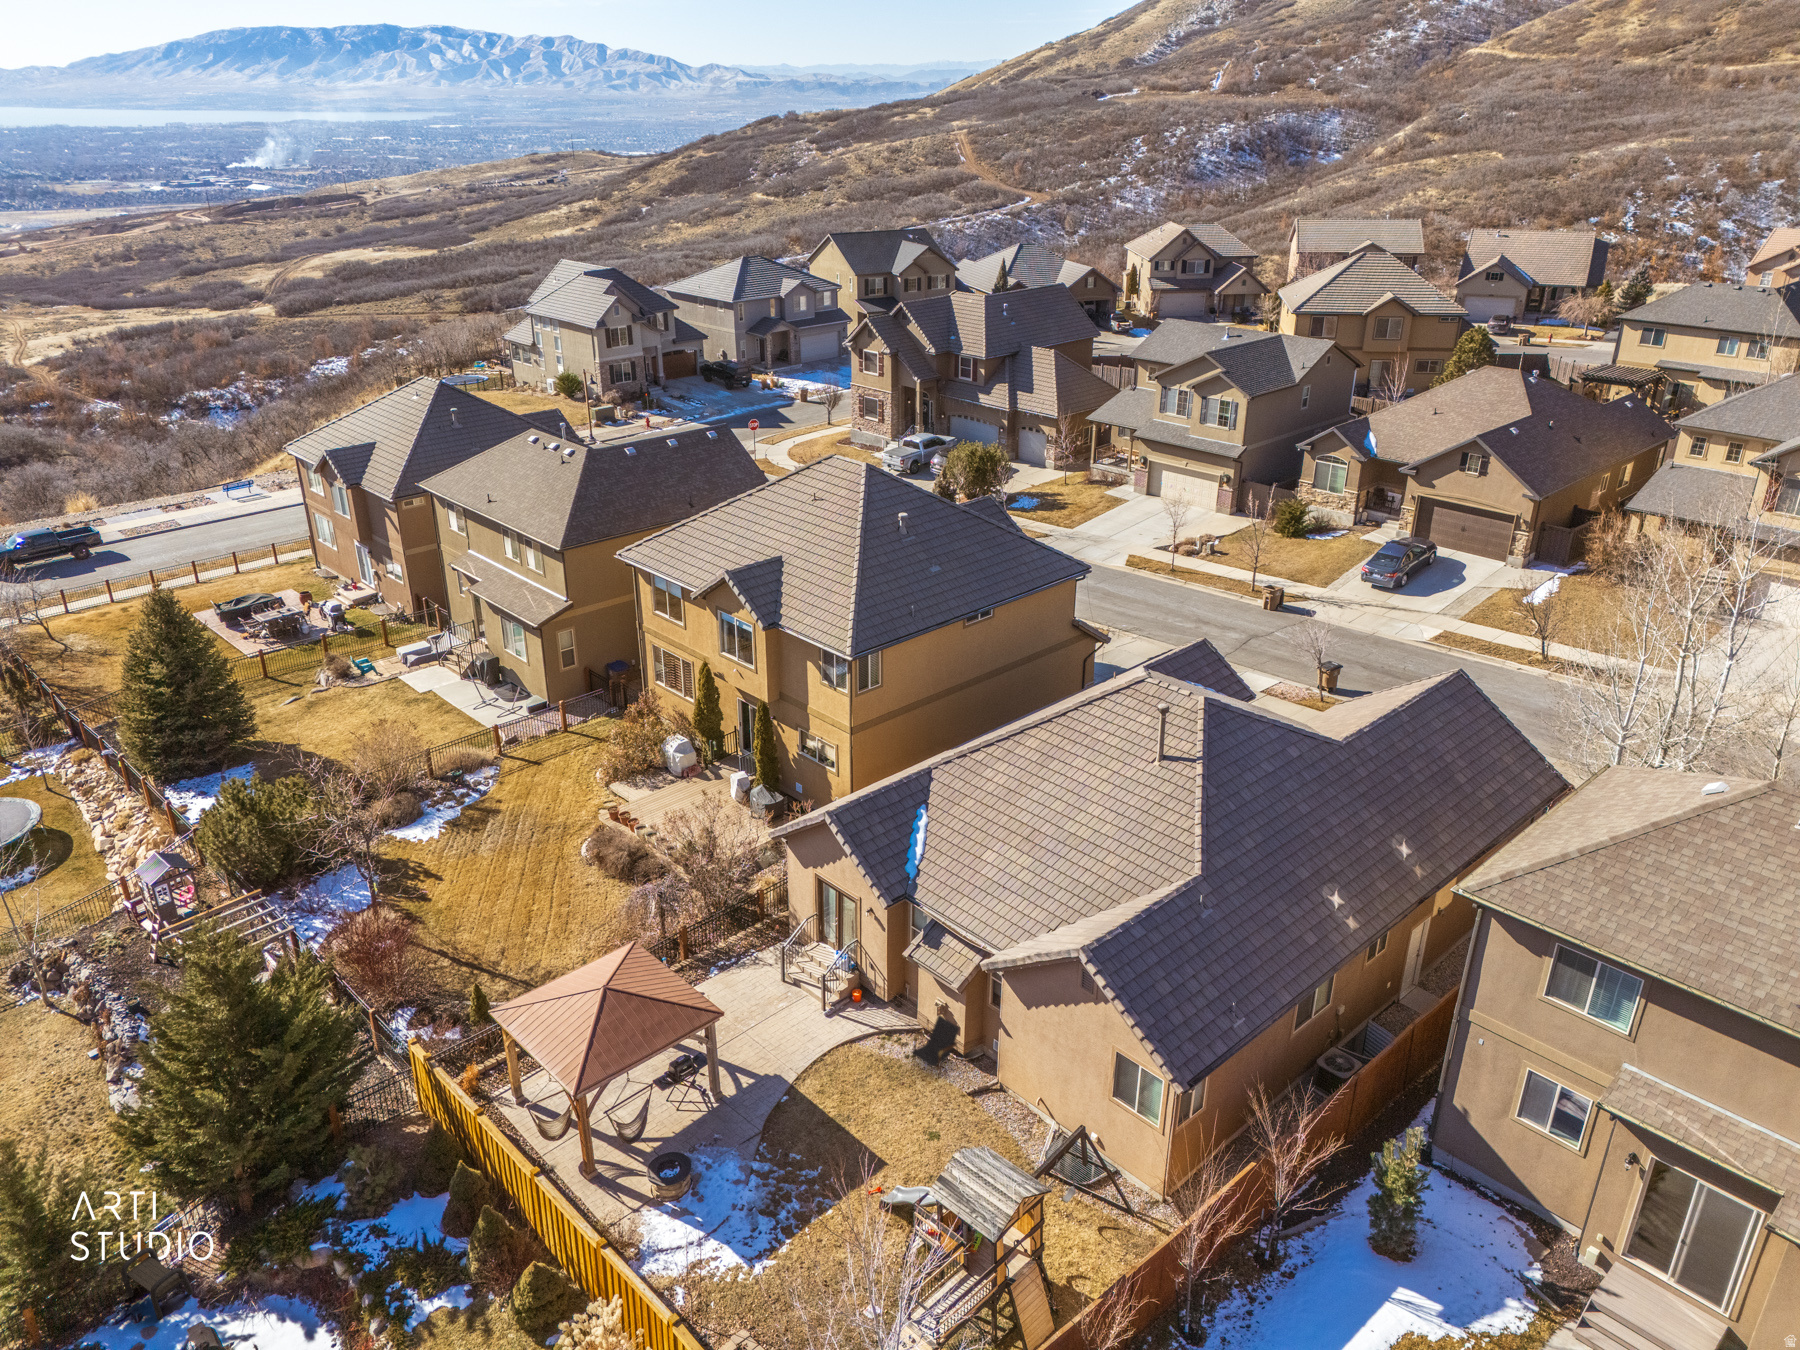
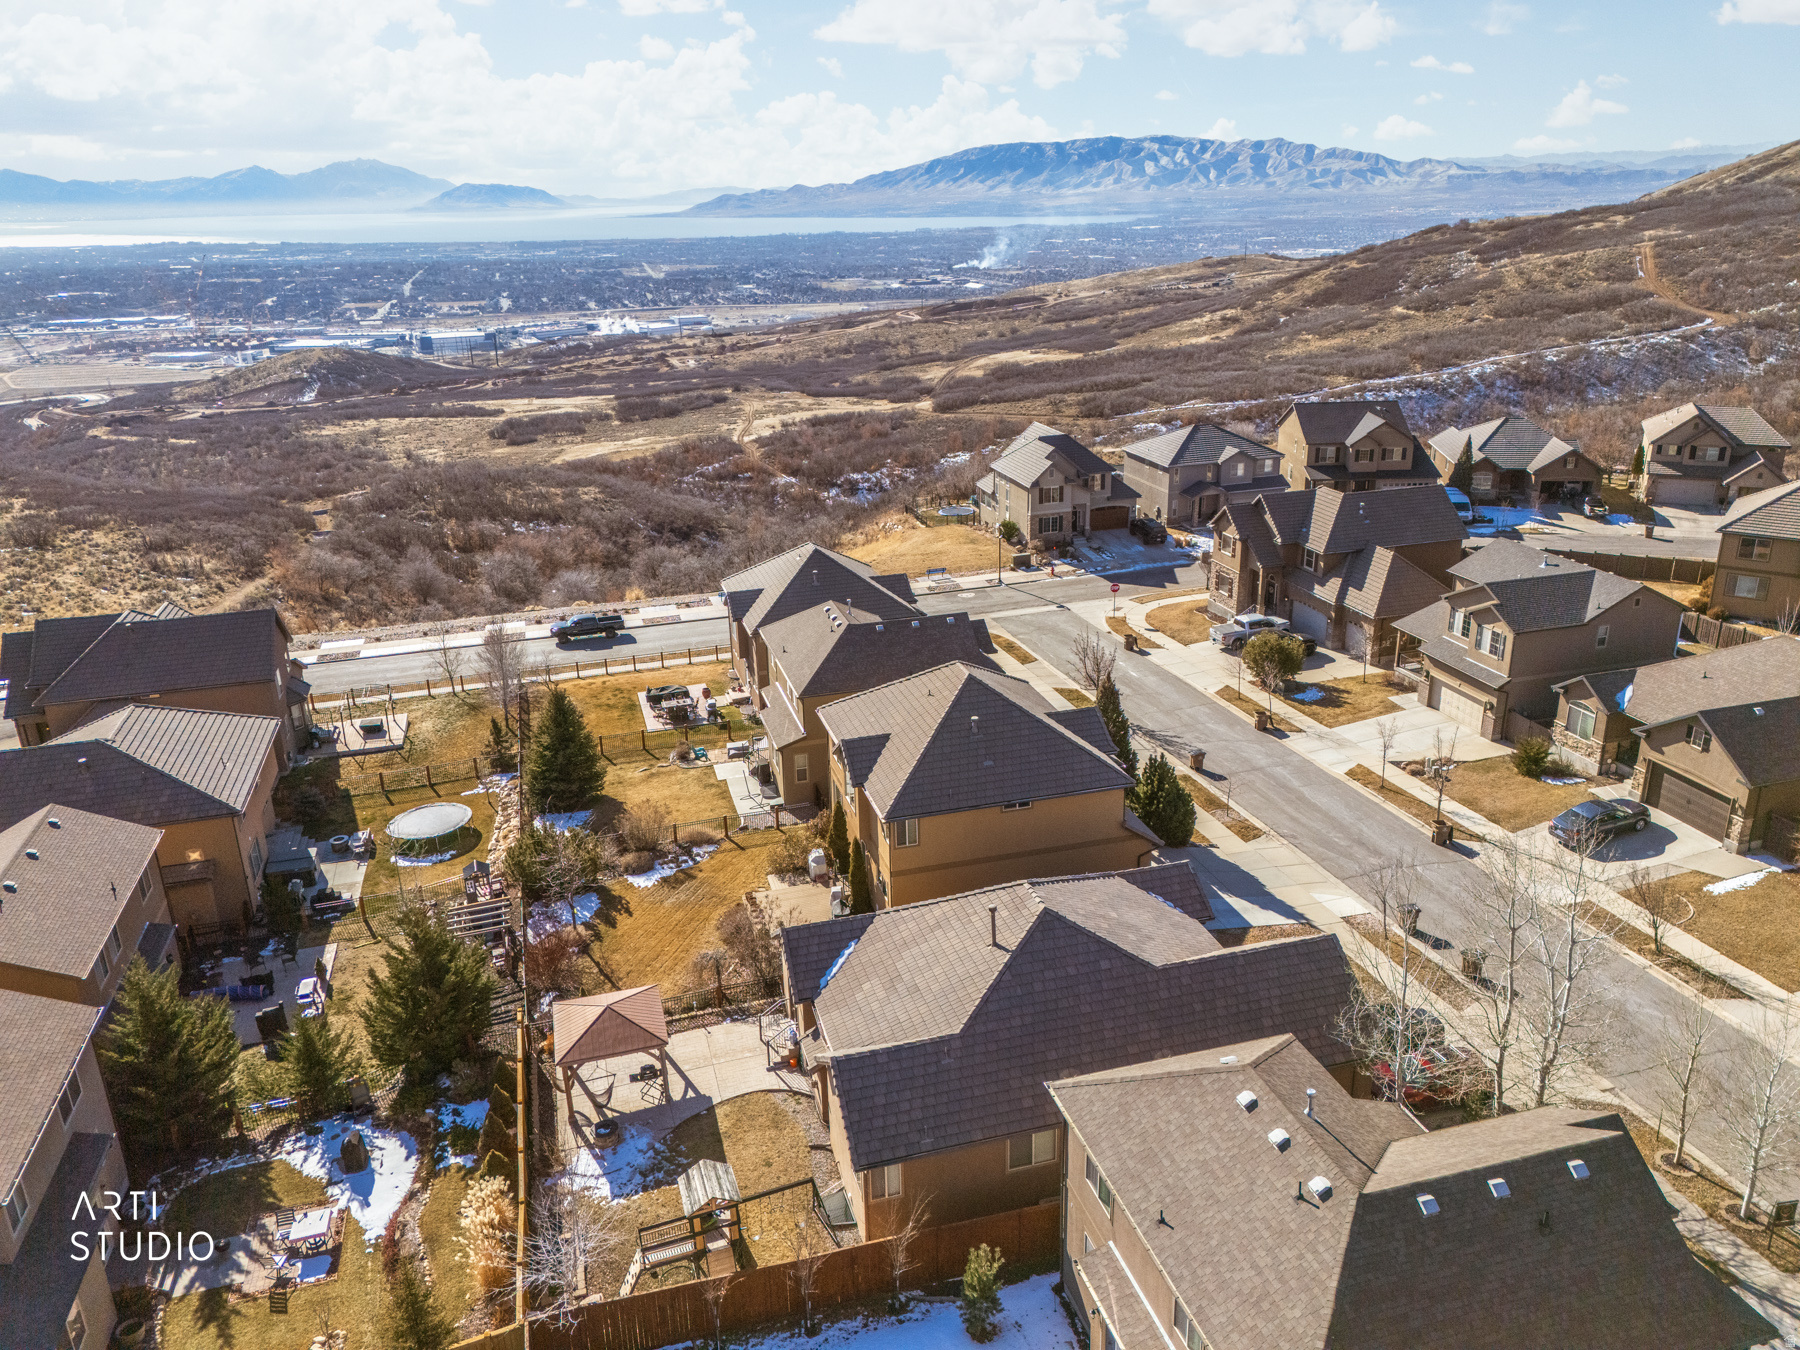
lounge chair: present [912,1015,959,1078] -> none [788,1091,820,1135]

